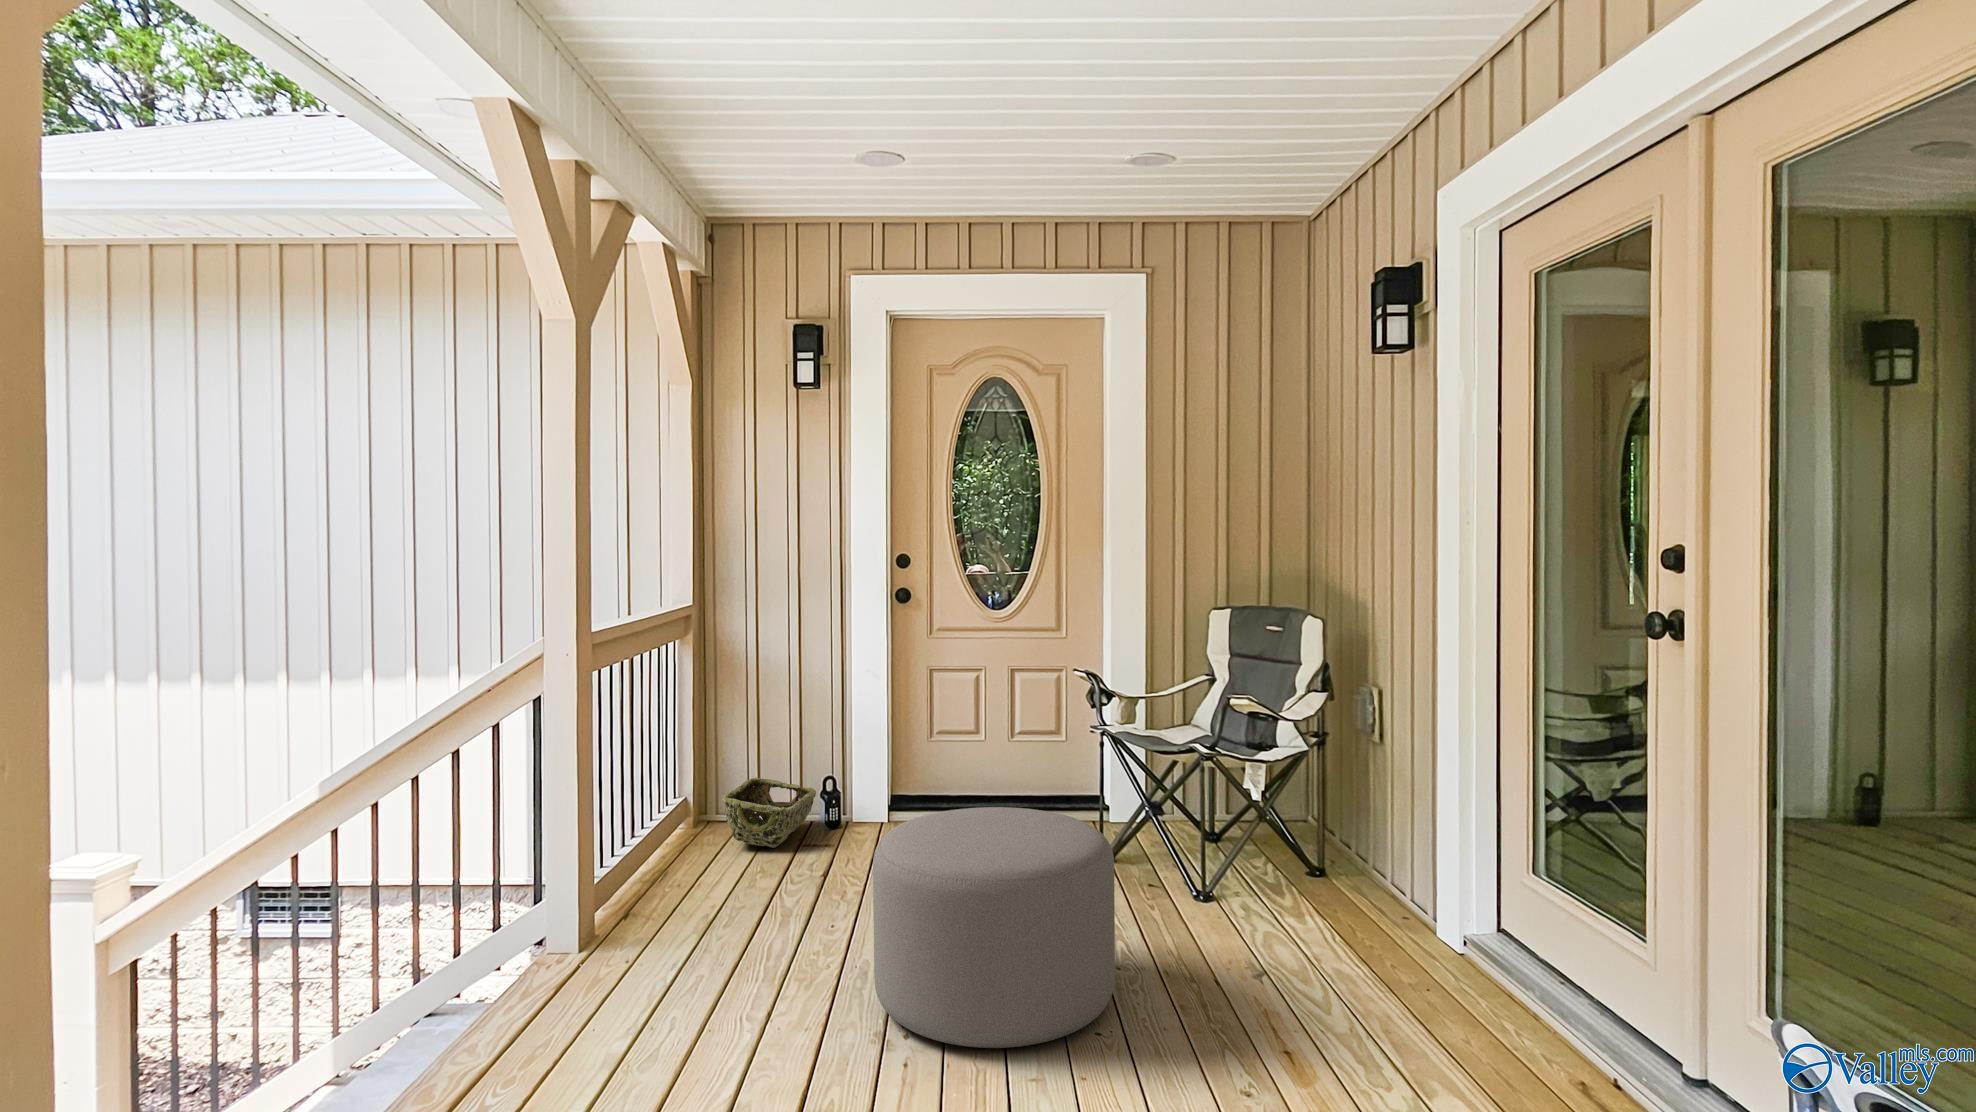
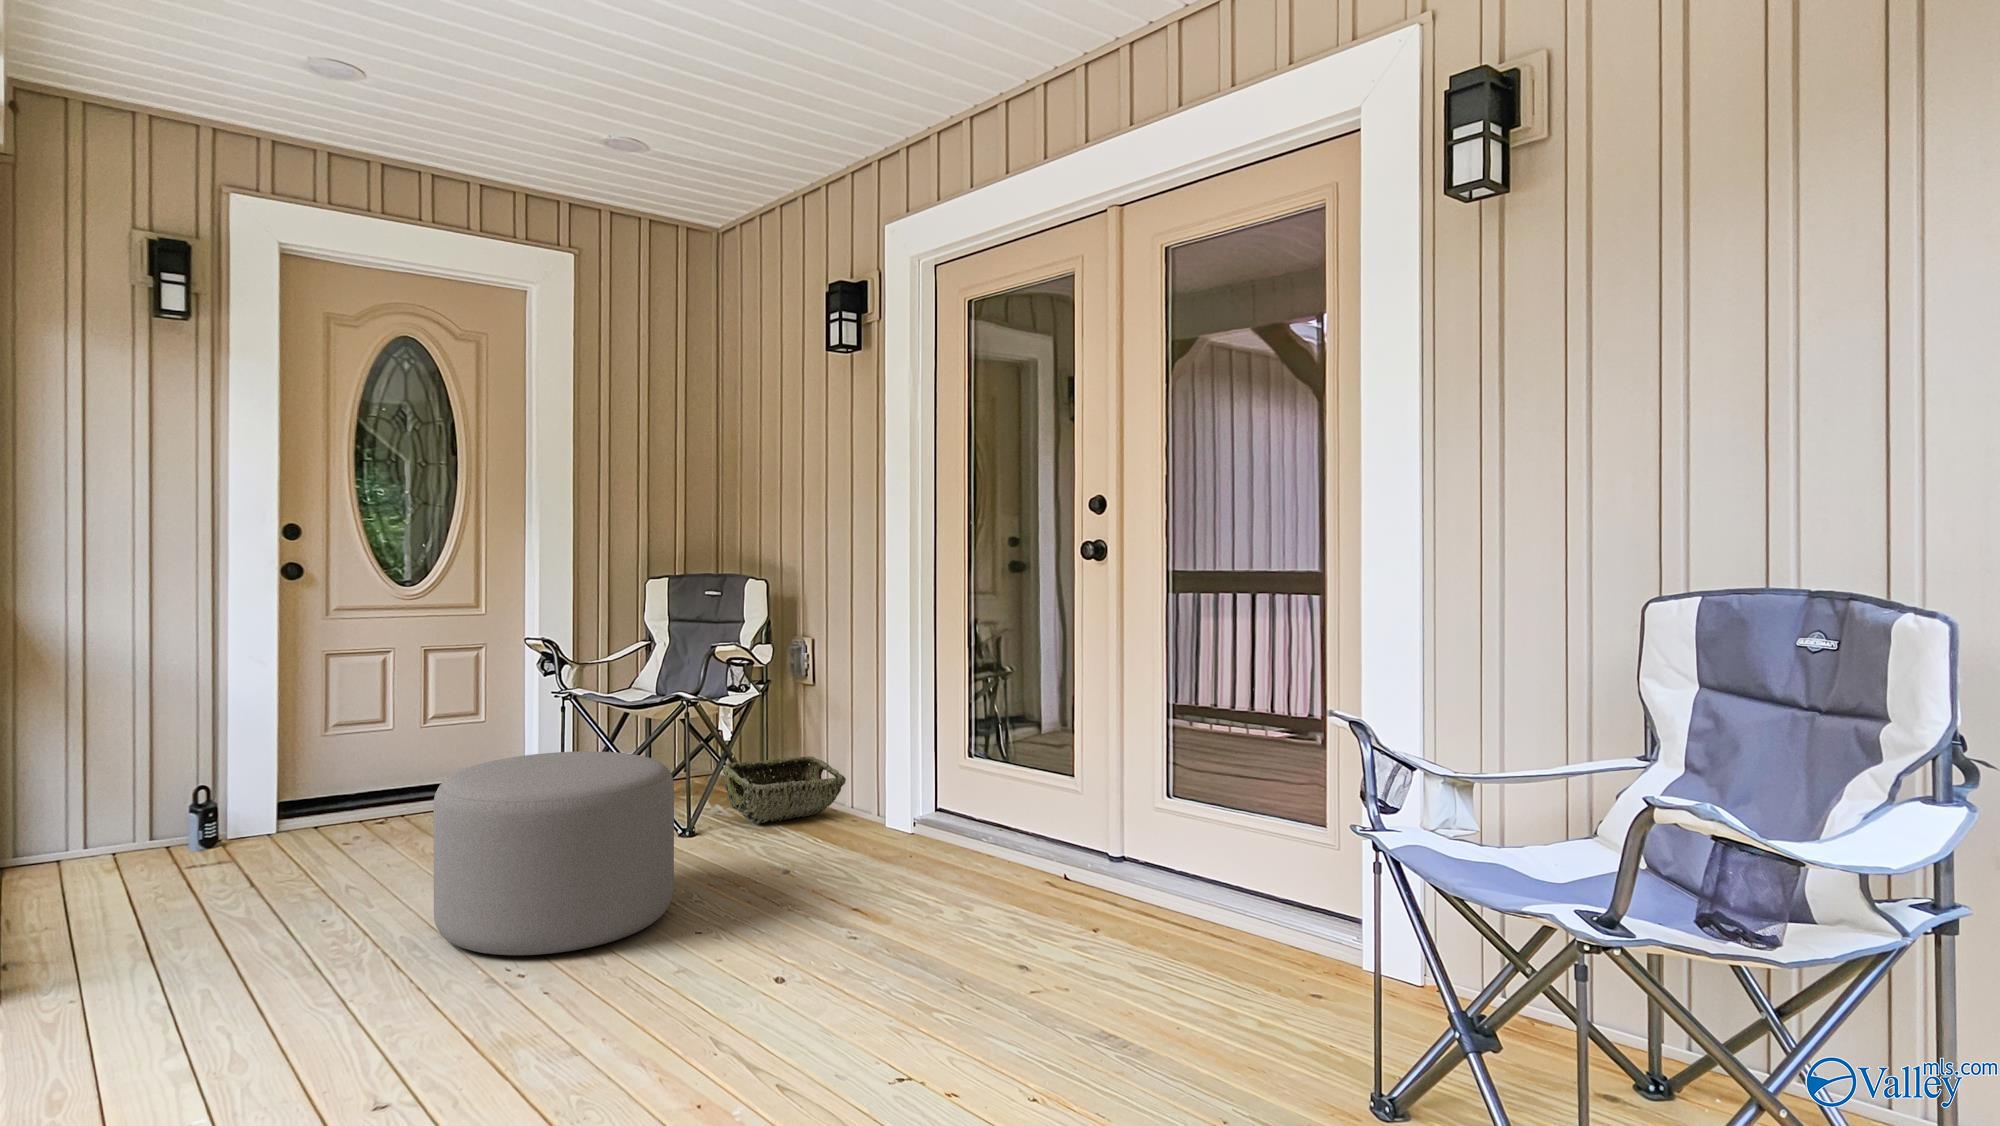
woven basket: present [722,778,816,848] -> present [723,756,846,824]

